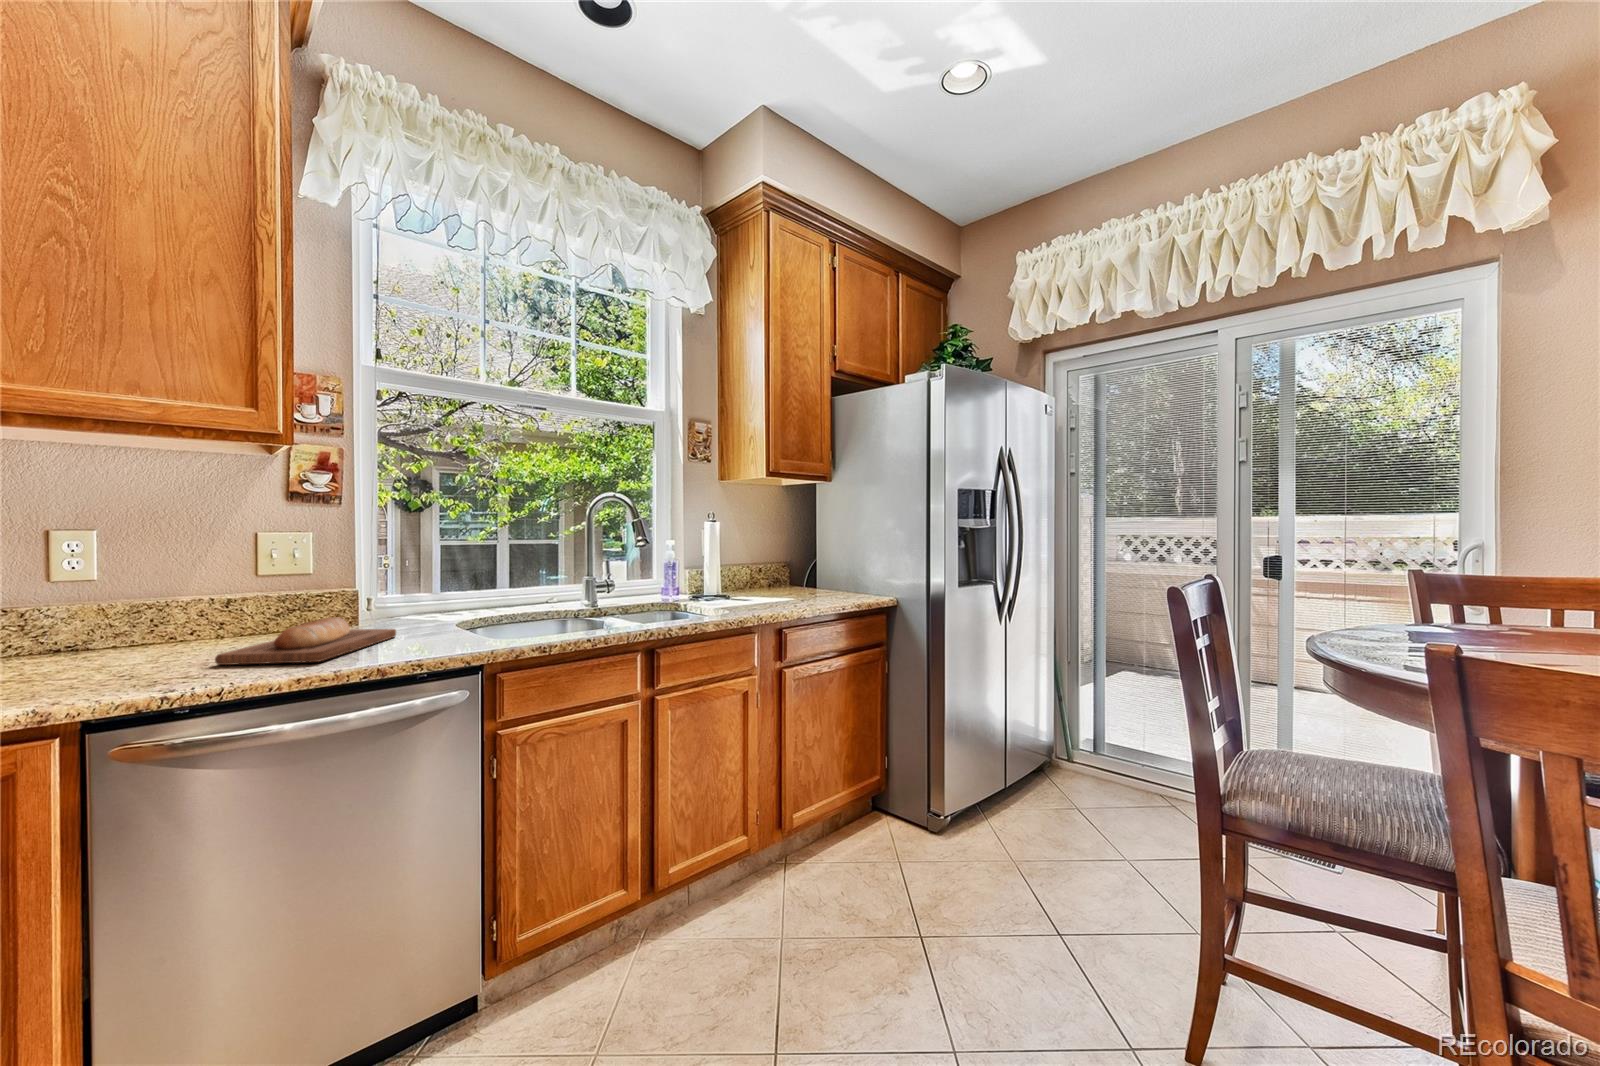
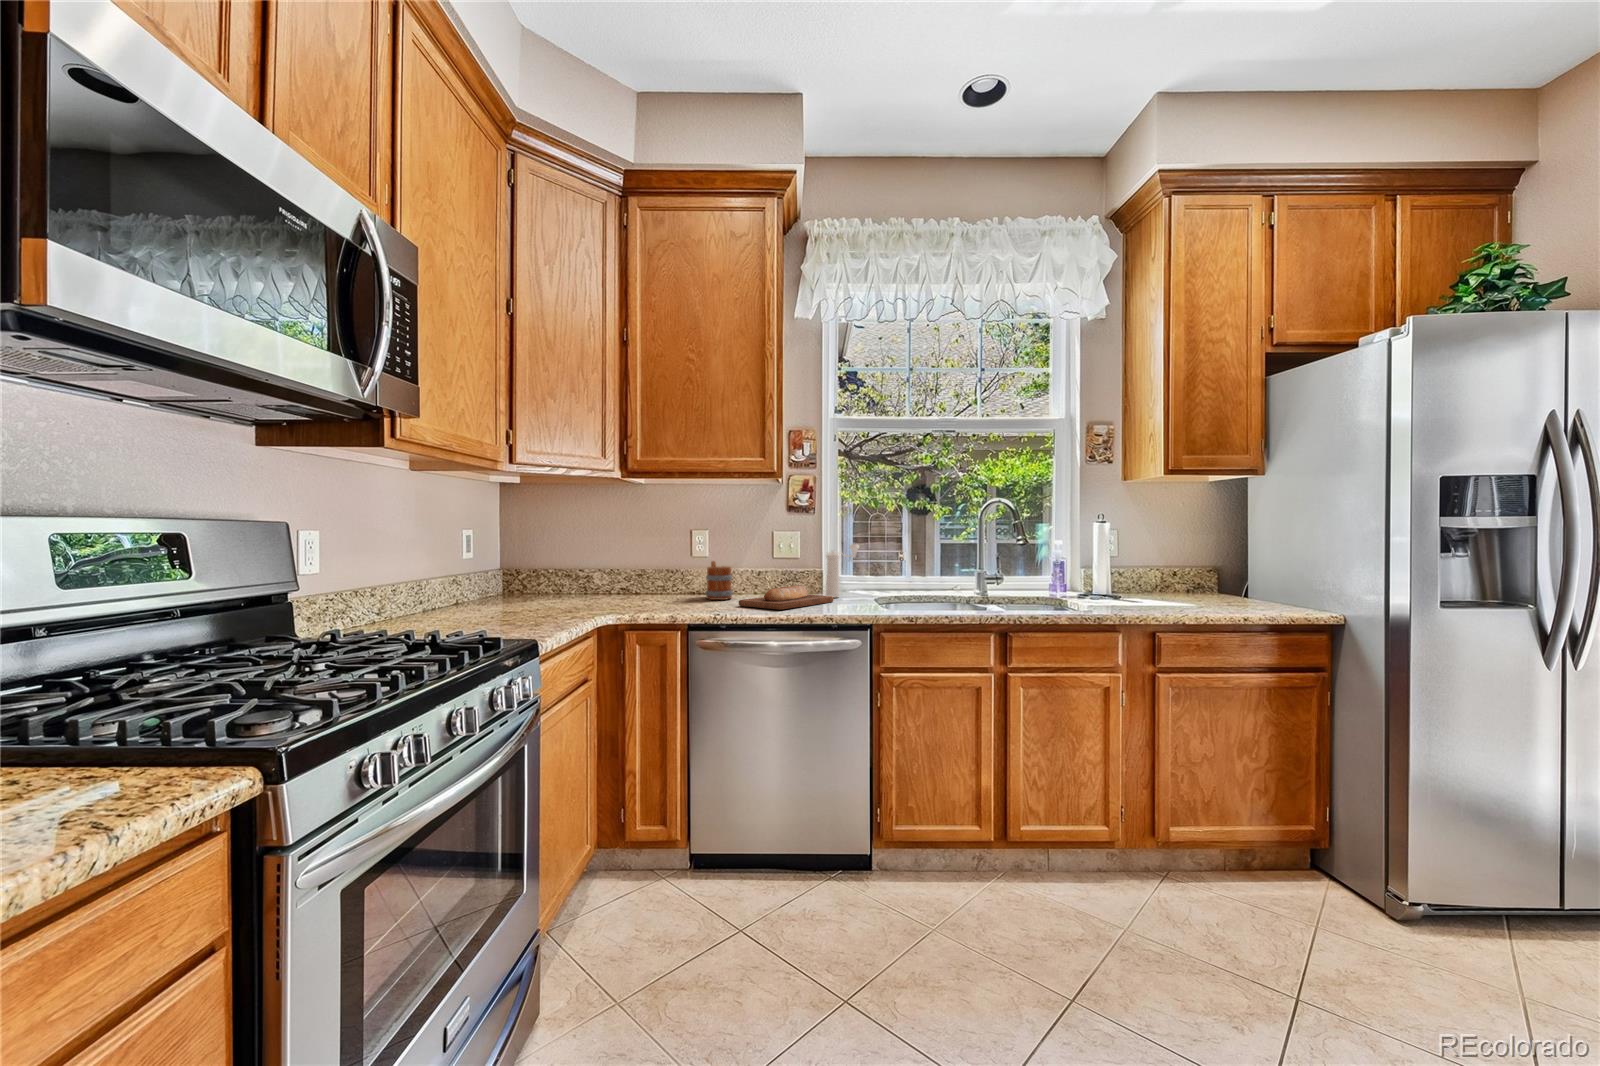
pepper mill: none [371,550,425,630] -> present [826,544,859,598]
mug: none [109,587,184,660] -> present [705,561,733,600]

